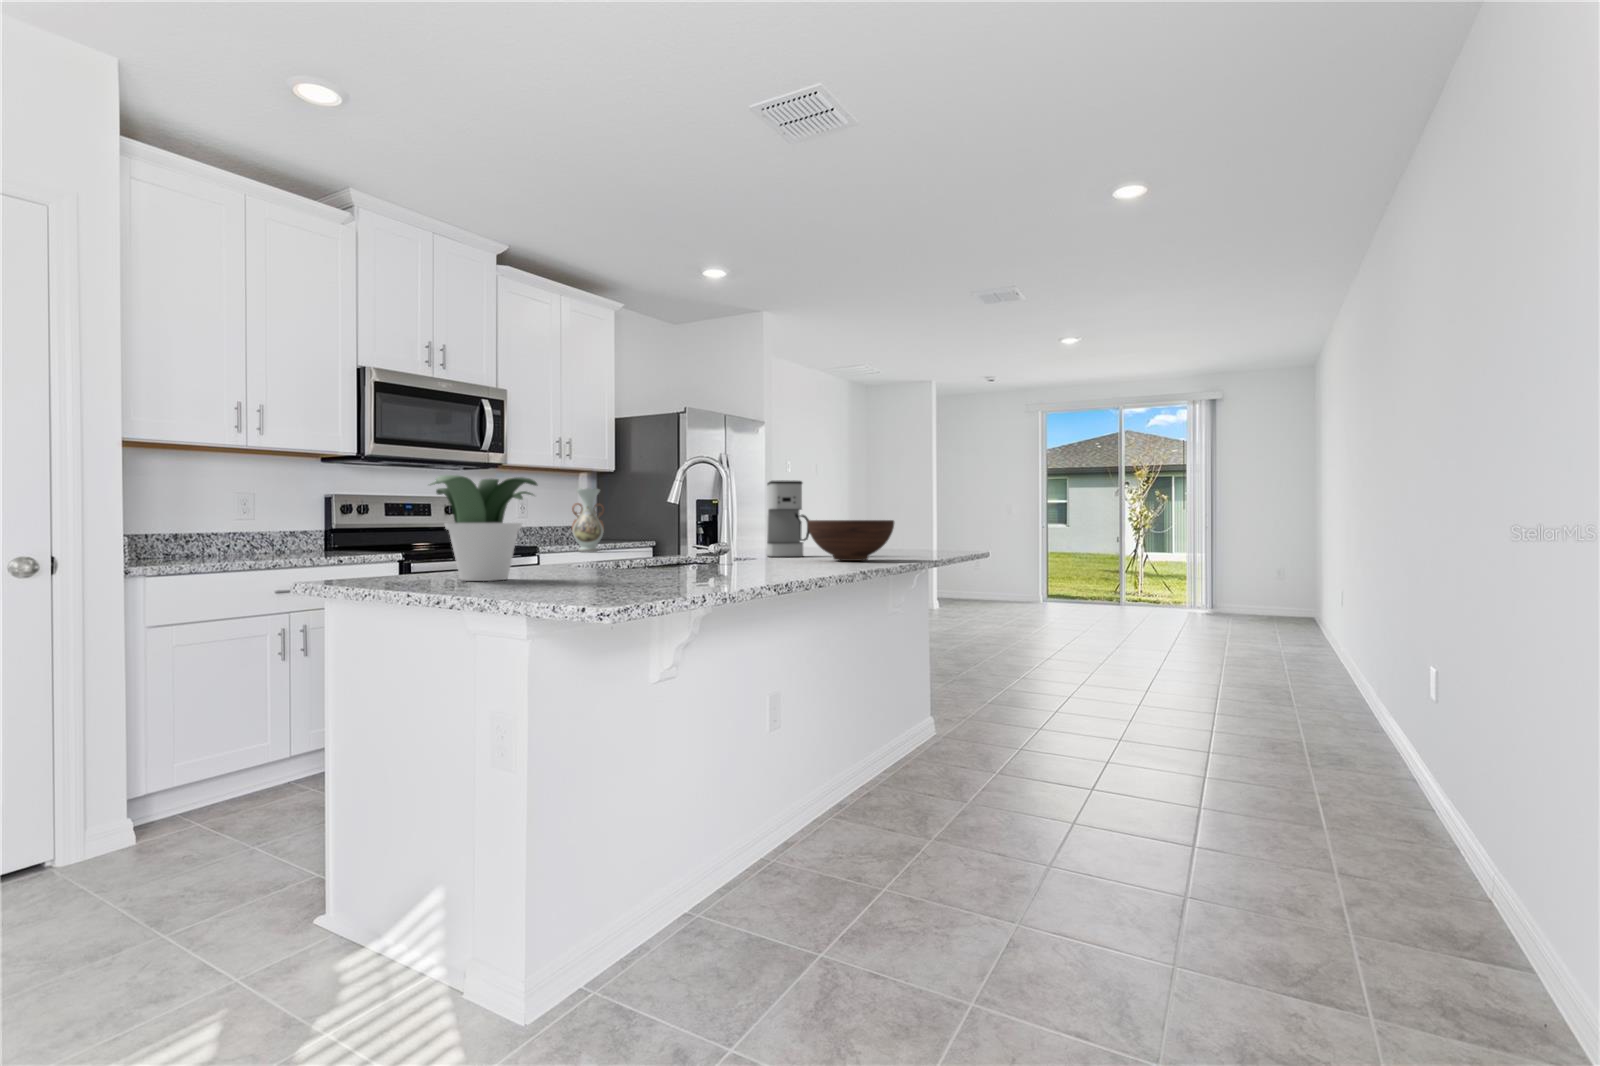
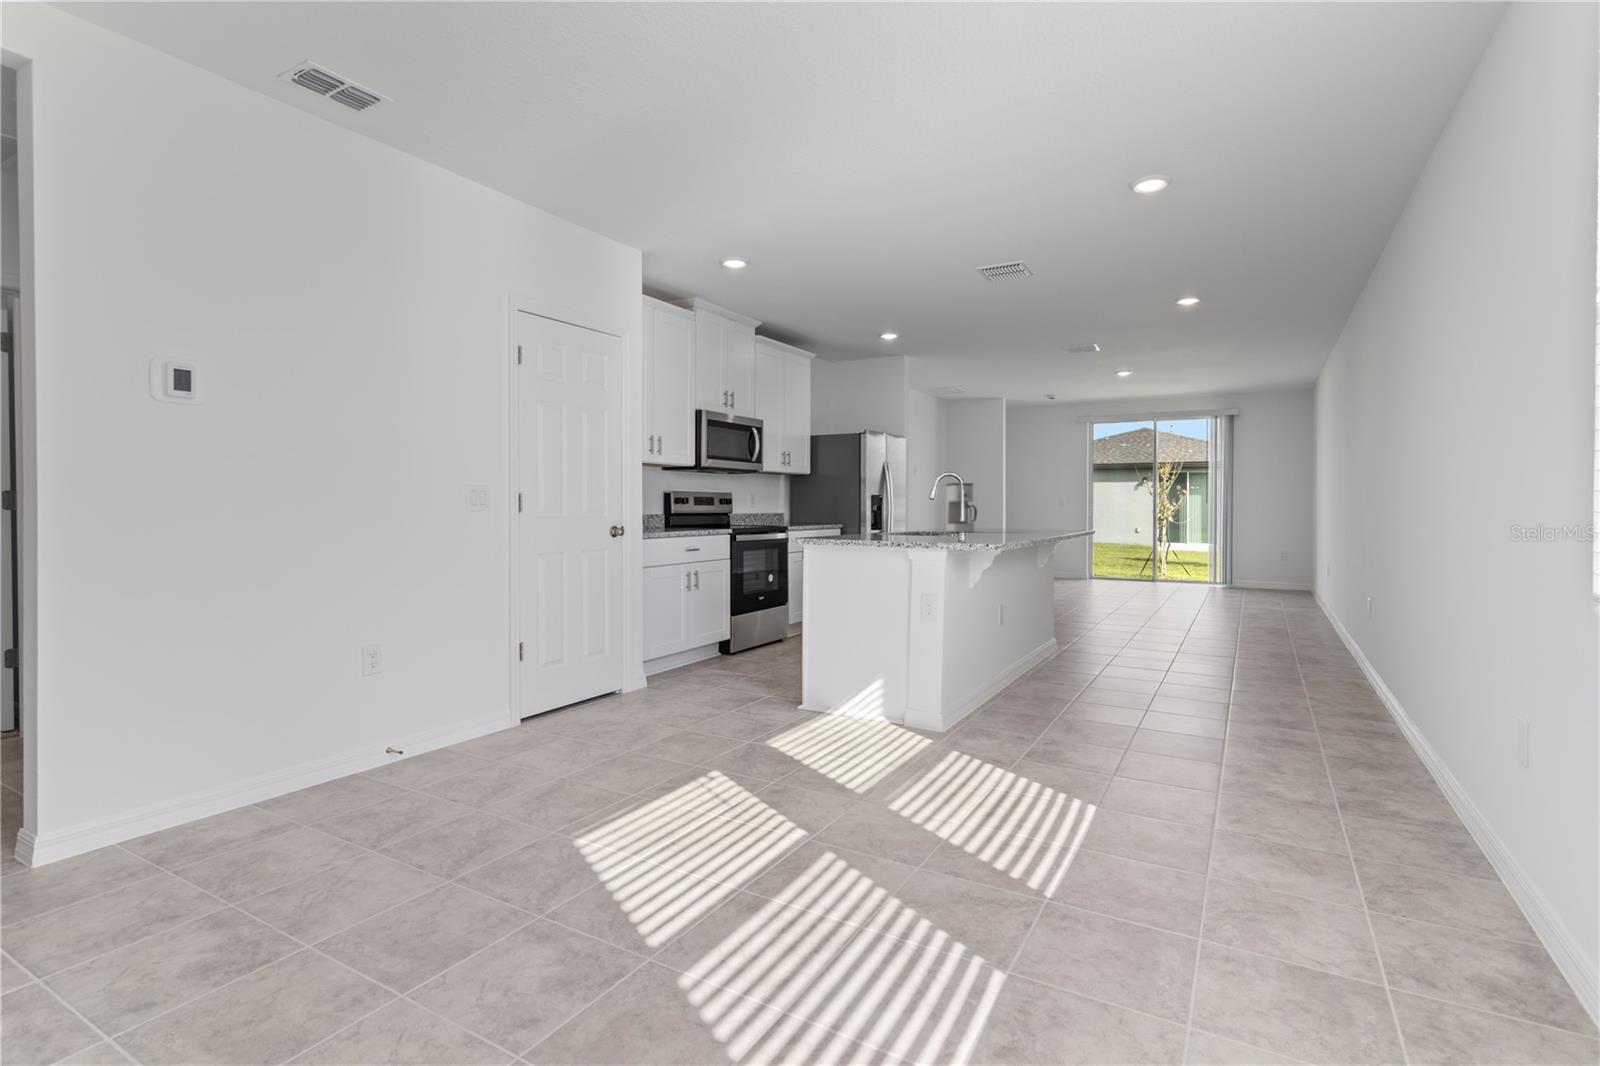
potted plant: present [430,475,537,581] -> none [859,487,921,538]
vase: present [572,488,604,552] -> none [796,487,817,530]
fruit bowl: present [807,520,894,561] -> none [991,508,1046,533]

